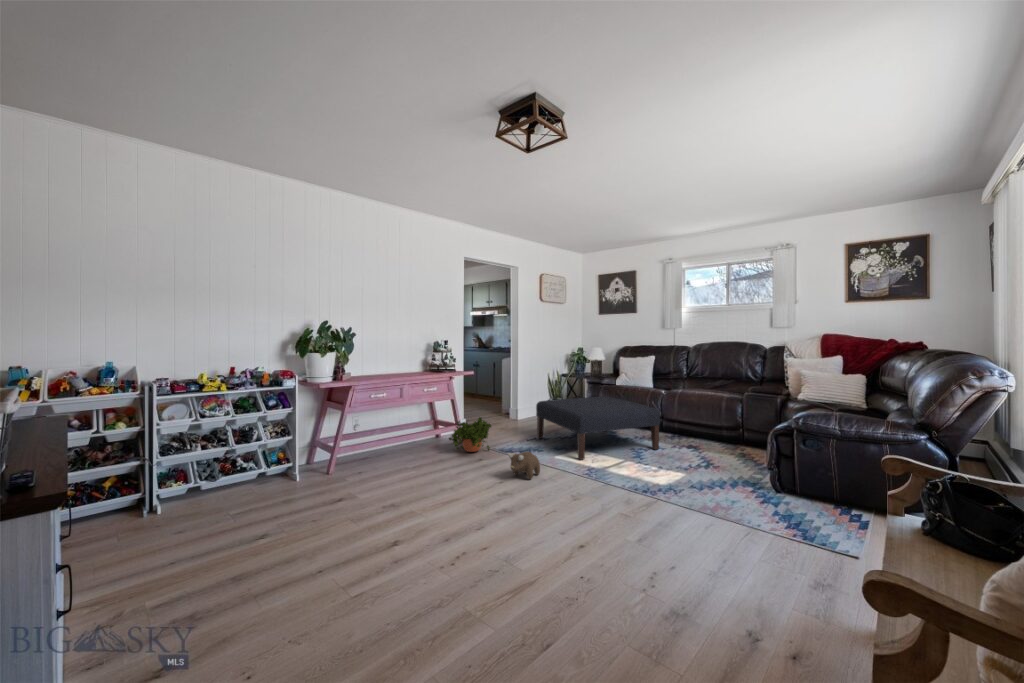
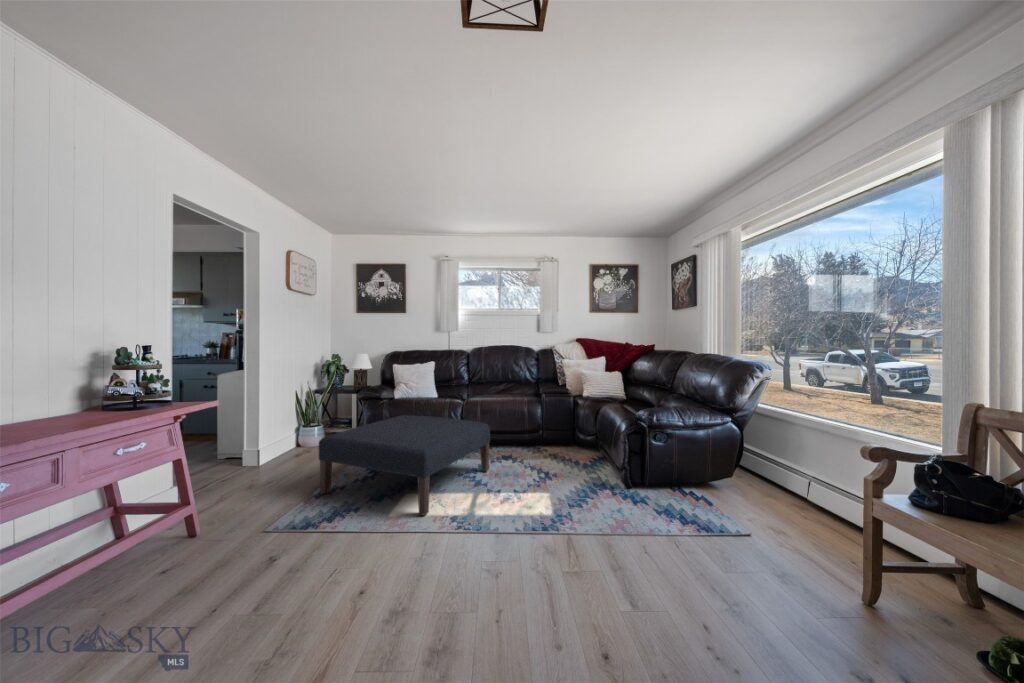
potted plant: present [449,417,491,452] -> none [146,487,257,576]
plush toy: present [508,452,540,479] -> none [347,537,397,589]

